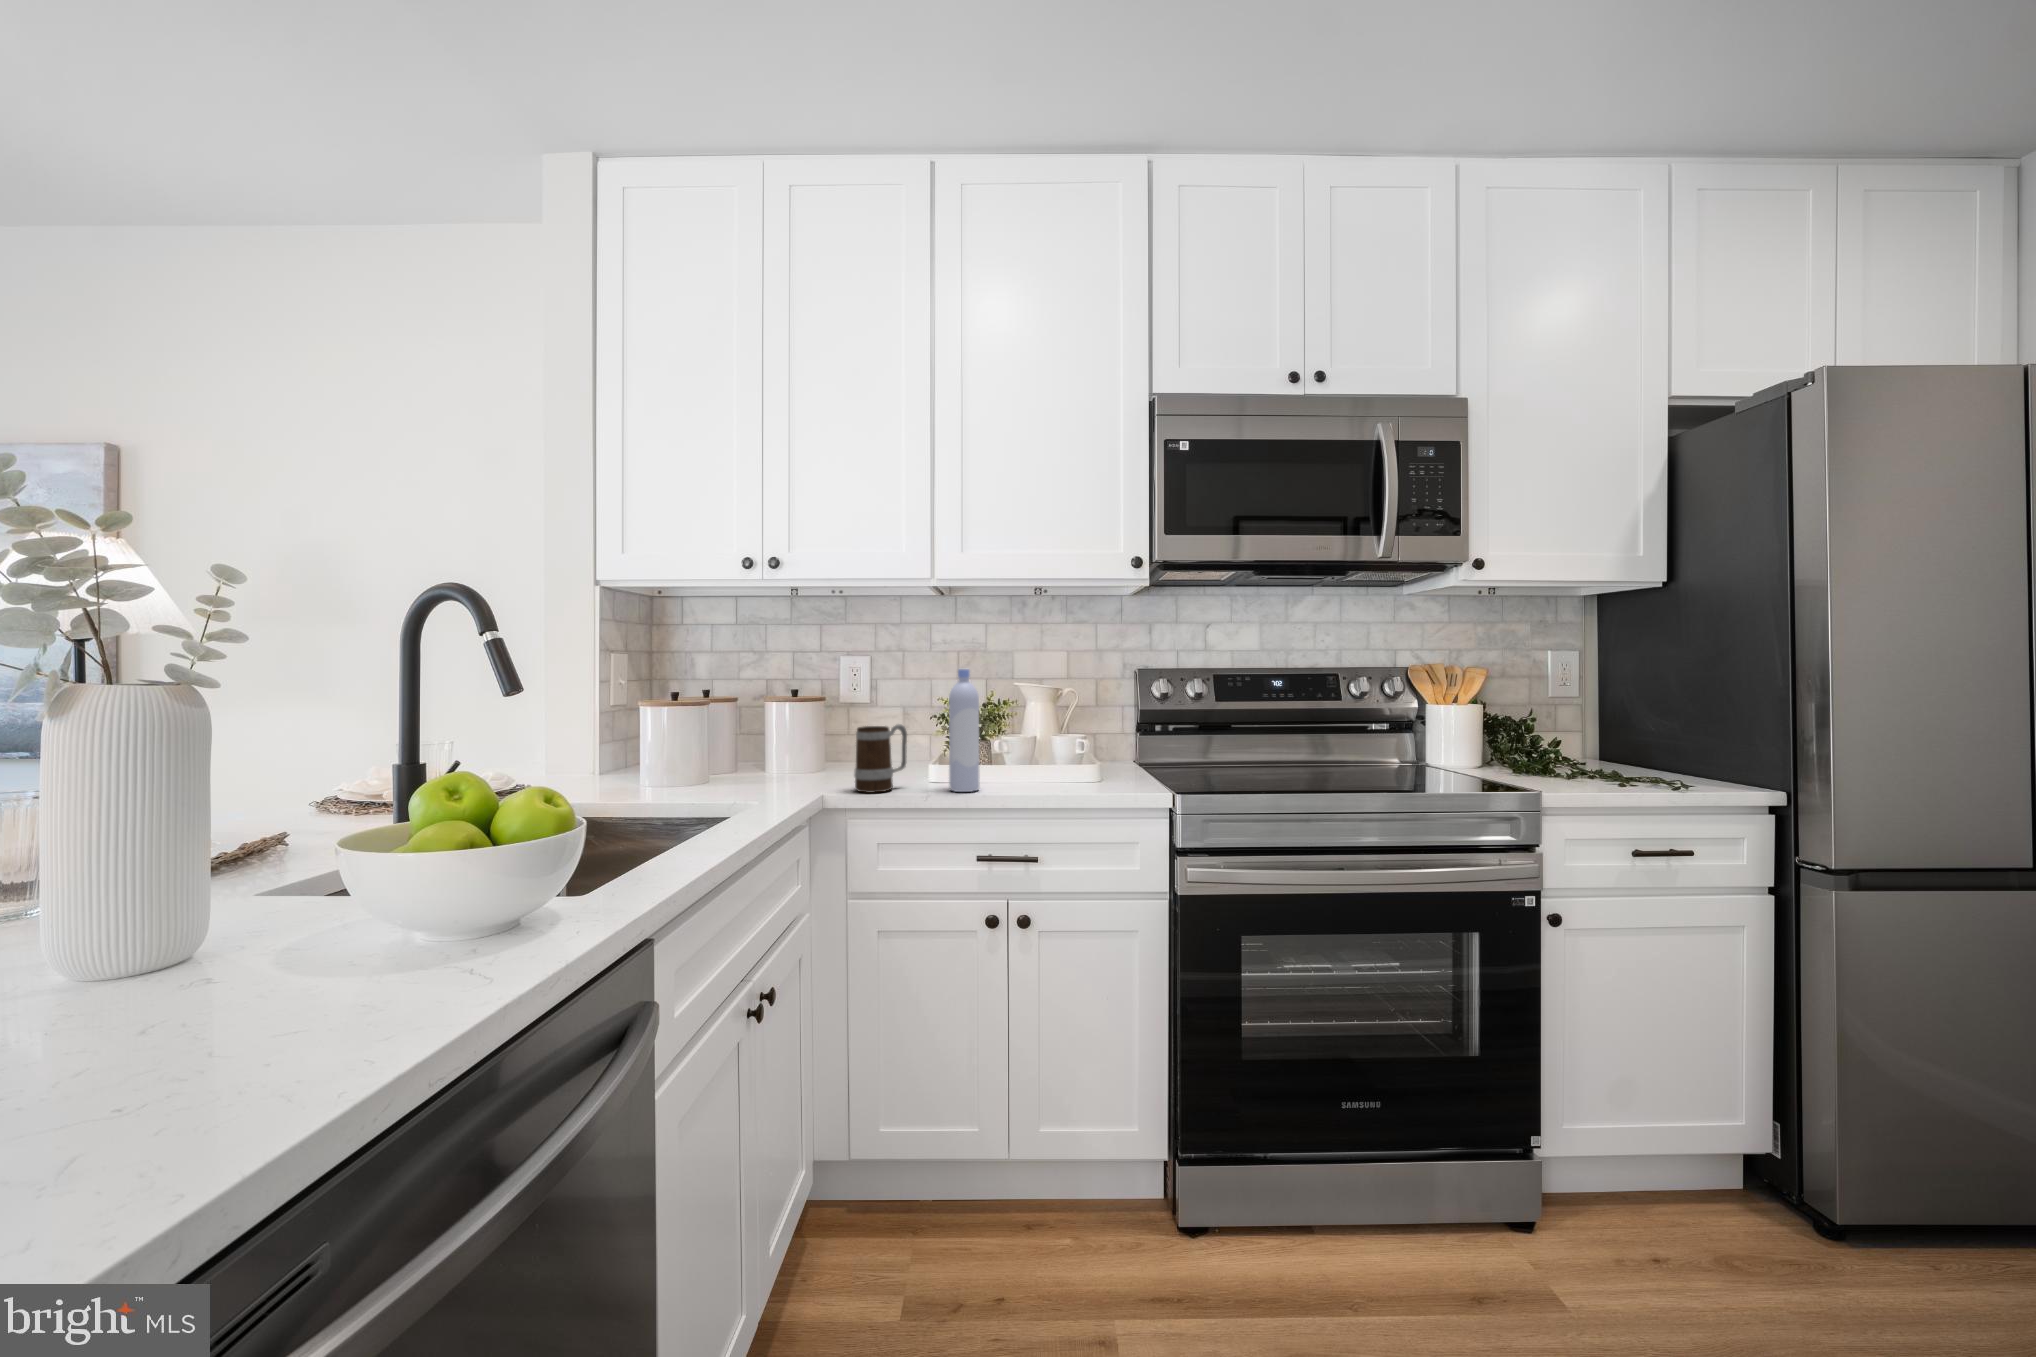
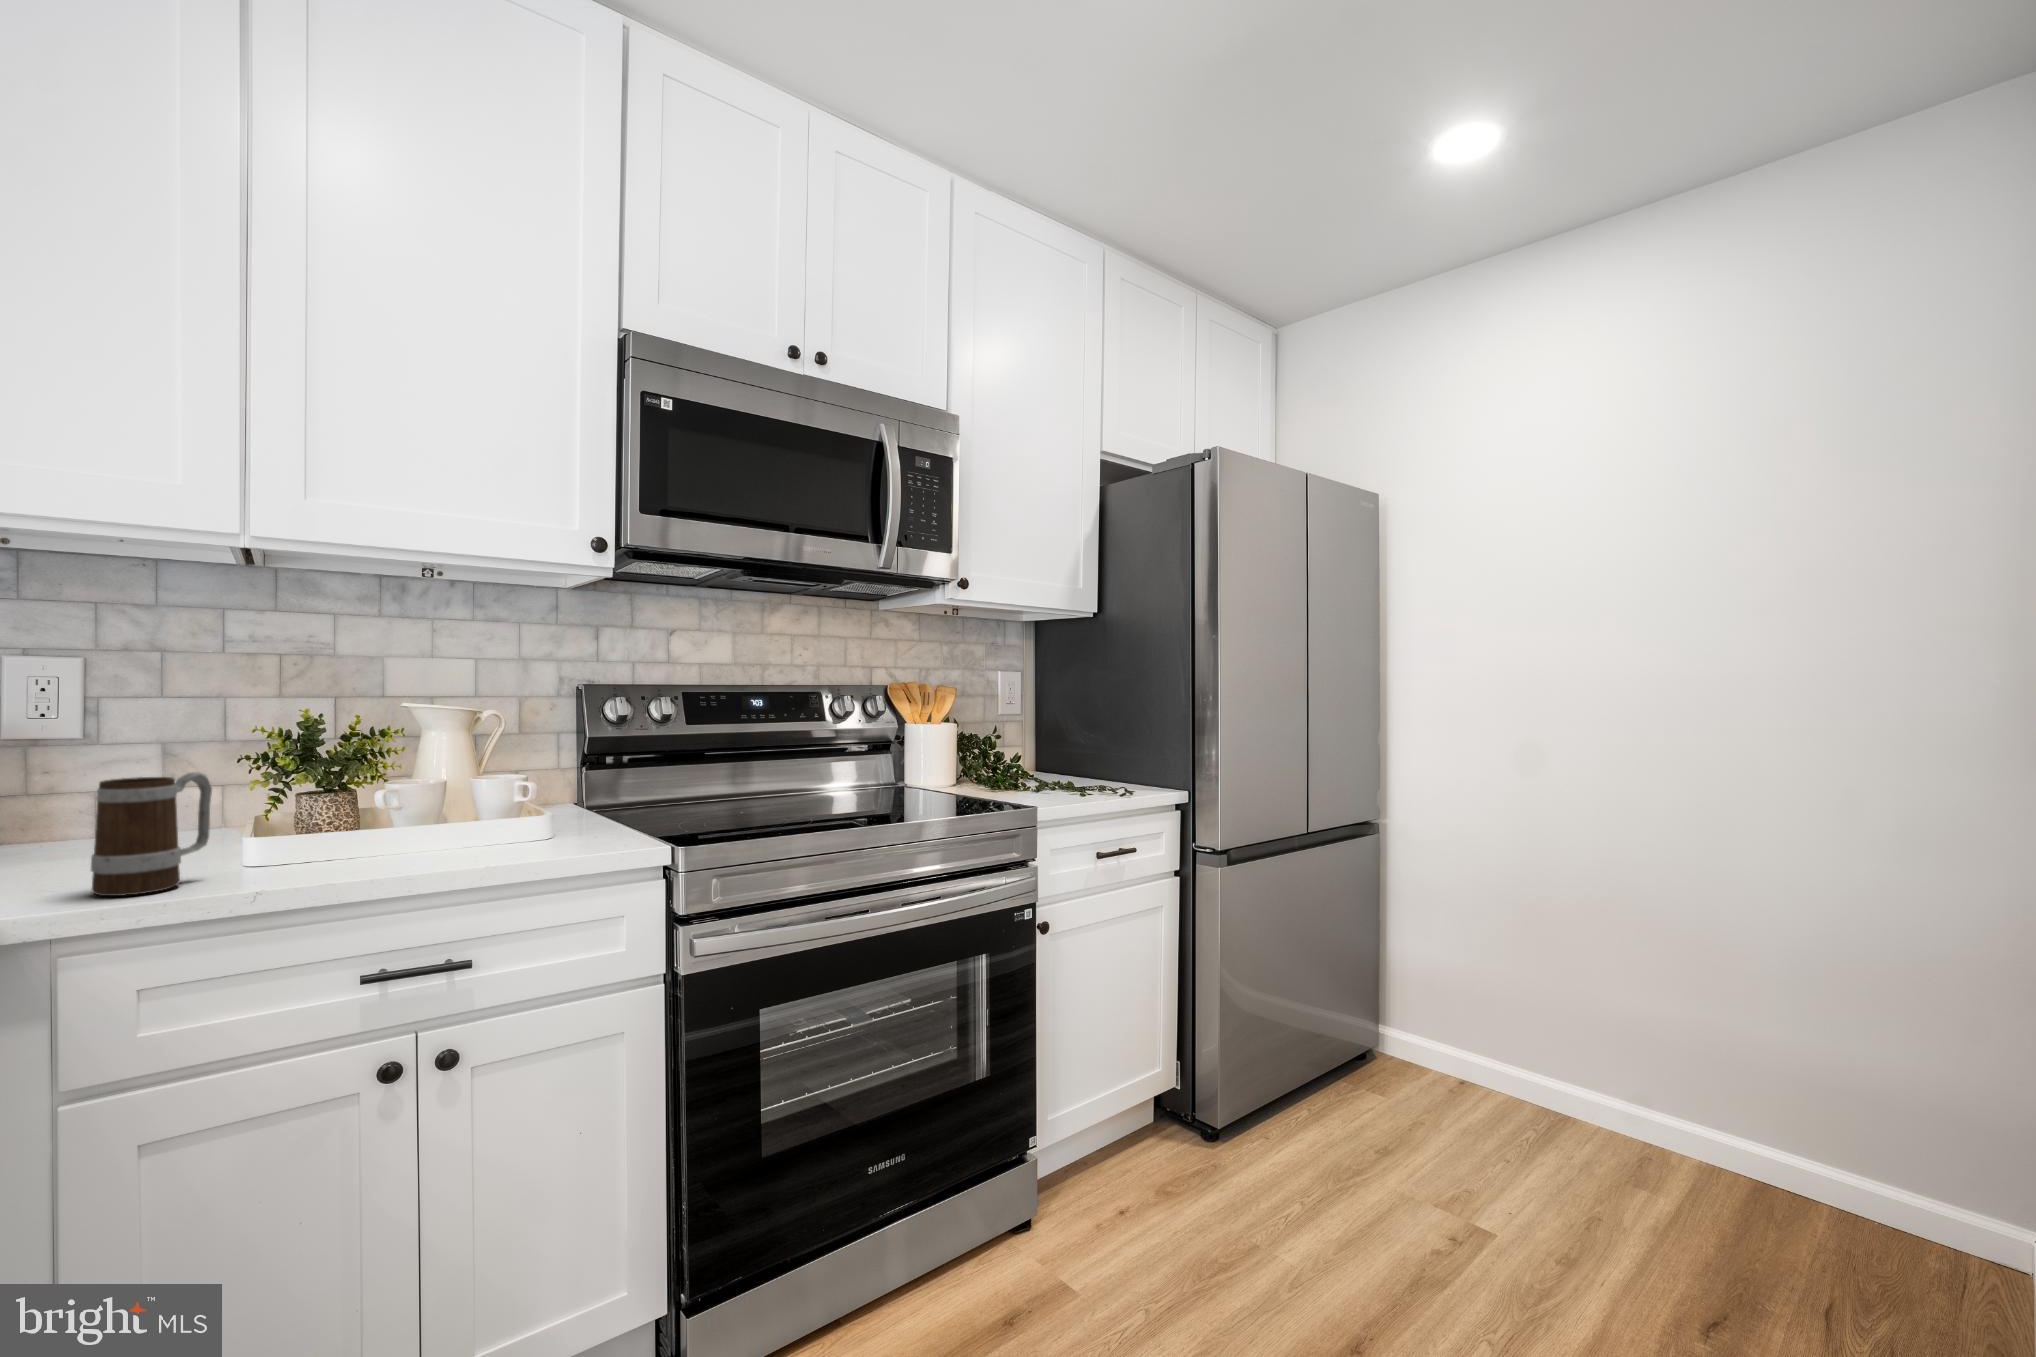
bottle: present [949,669,980,792] -> none [304,679,363,875]

